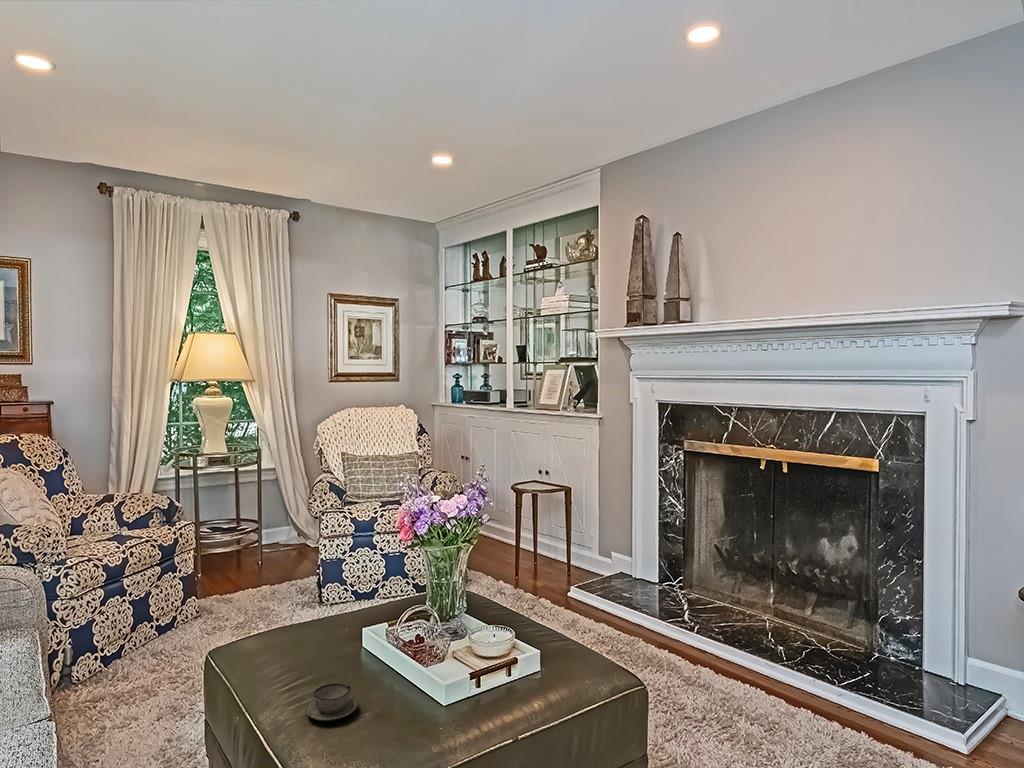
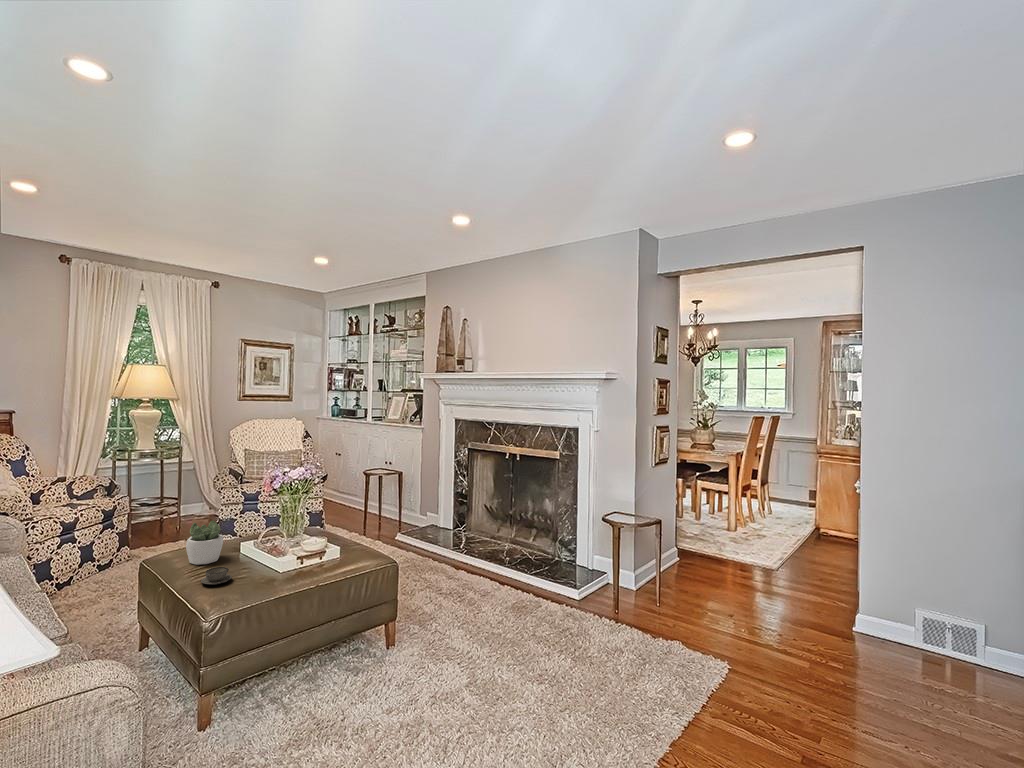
succulent plant: none [277,588,335,667] -> present [186,521,223,565]

